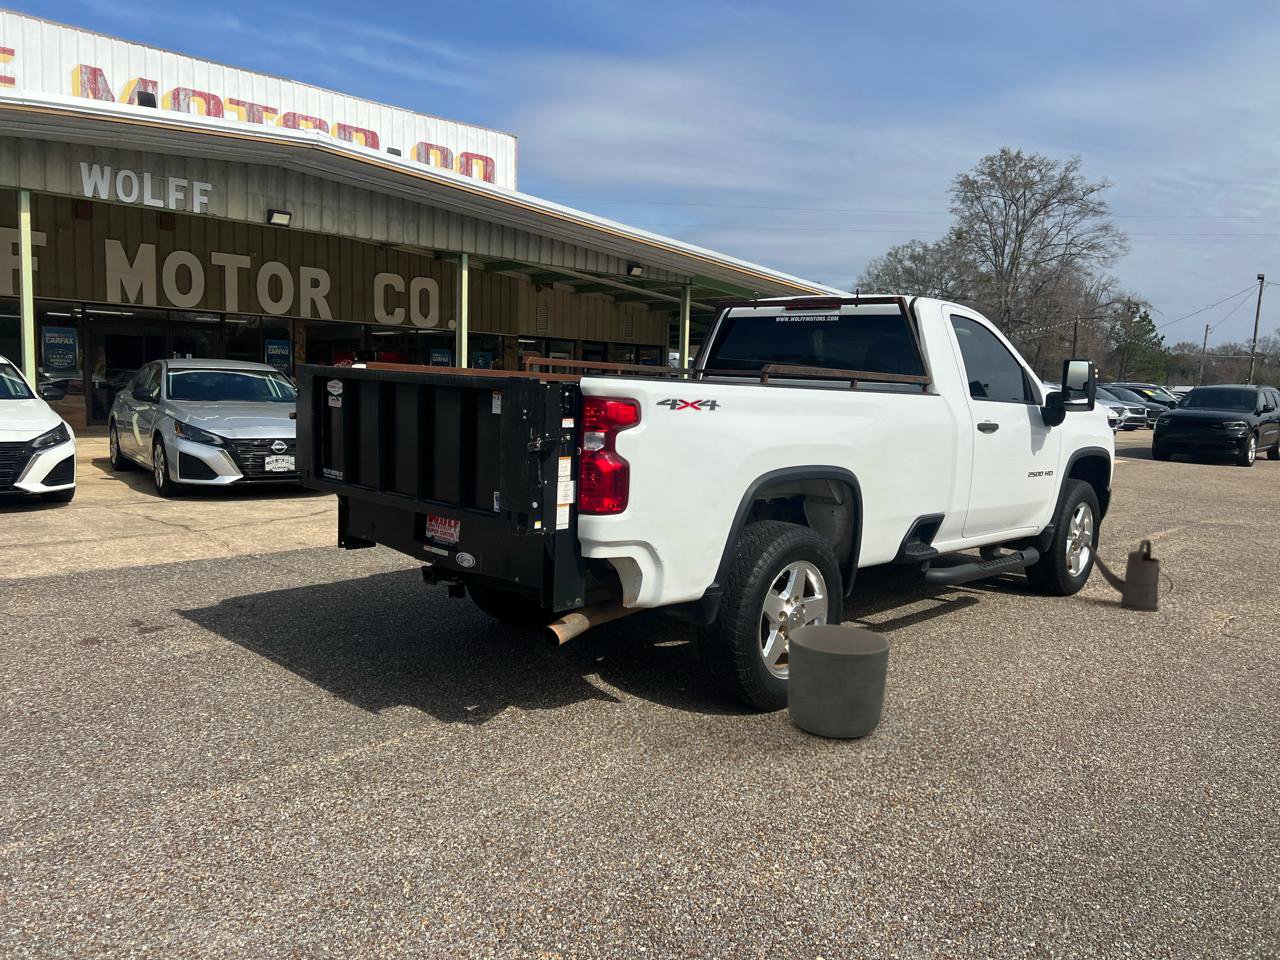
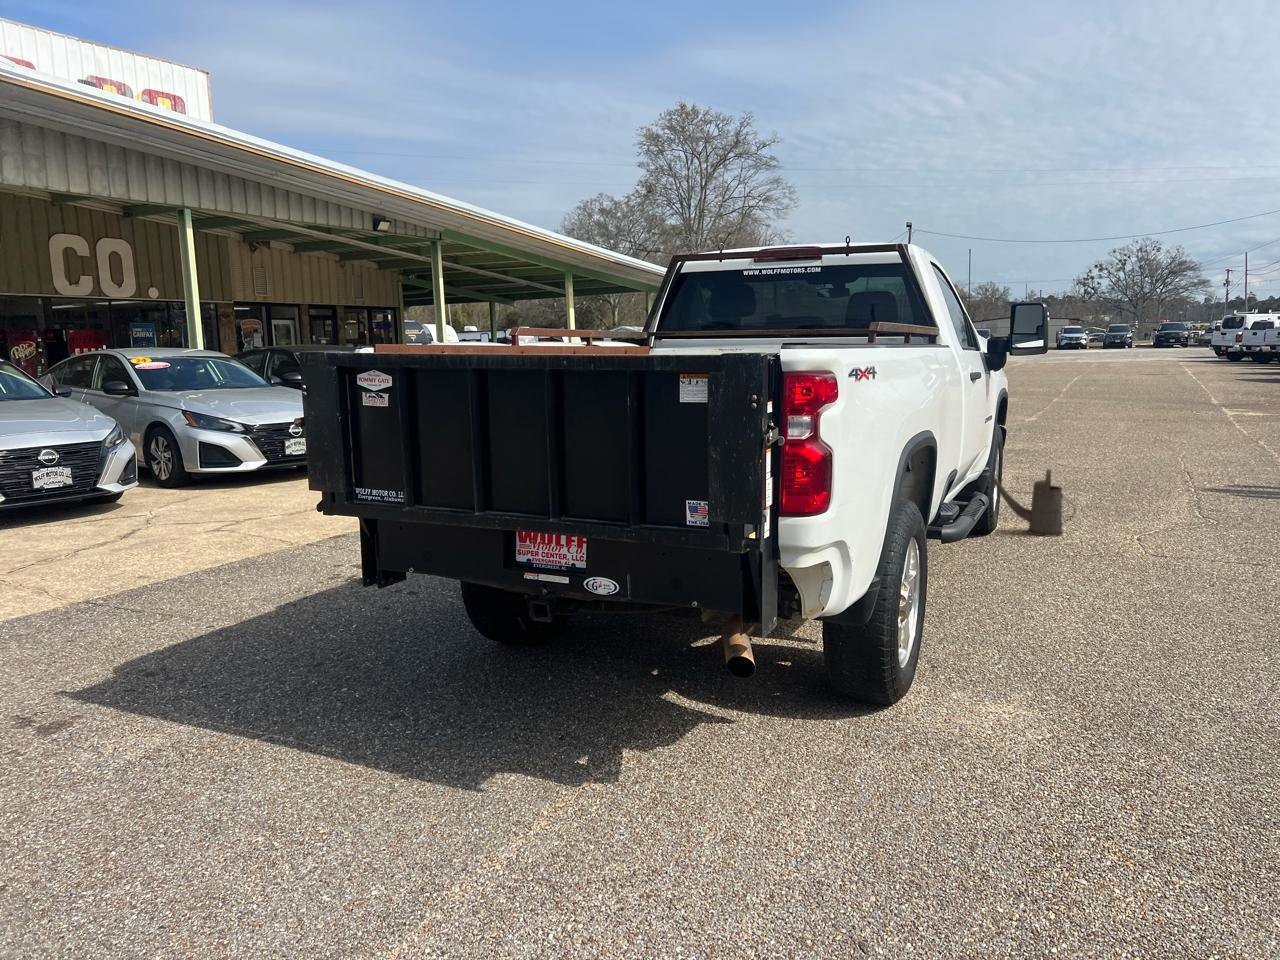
planter: present [788,625,890,738] -> none [913,595,1024,714]

